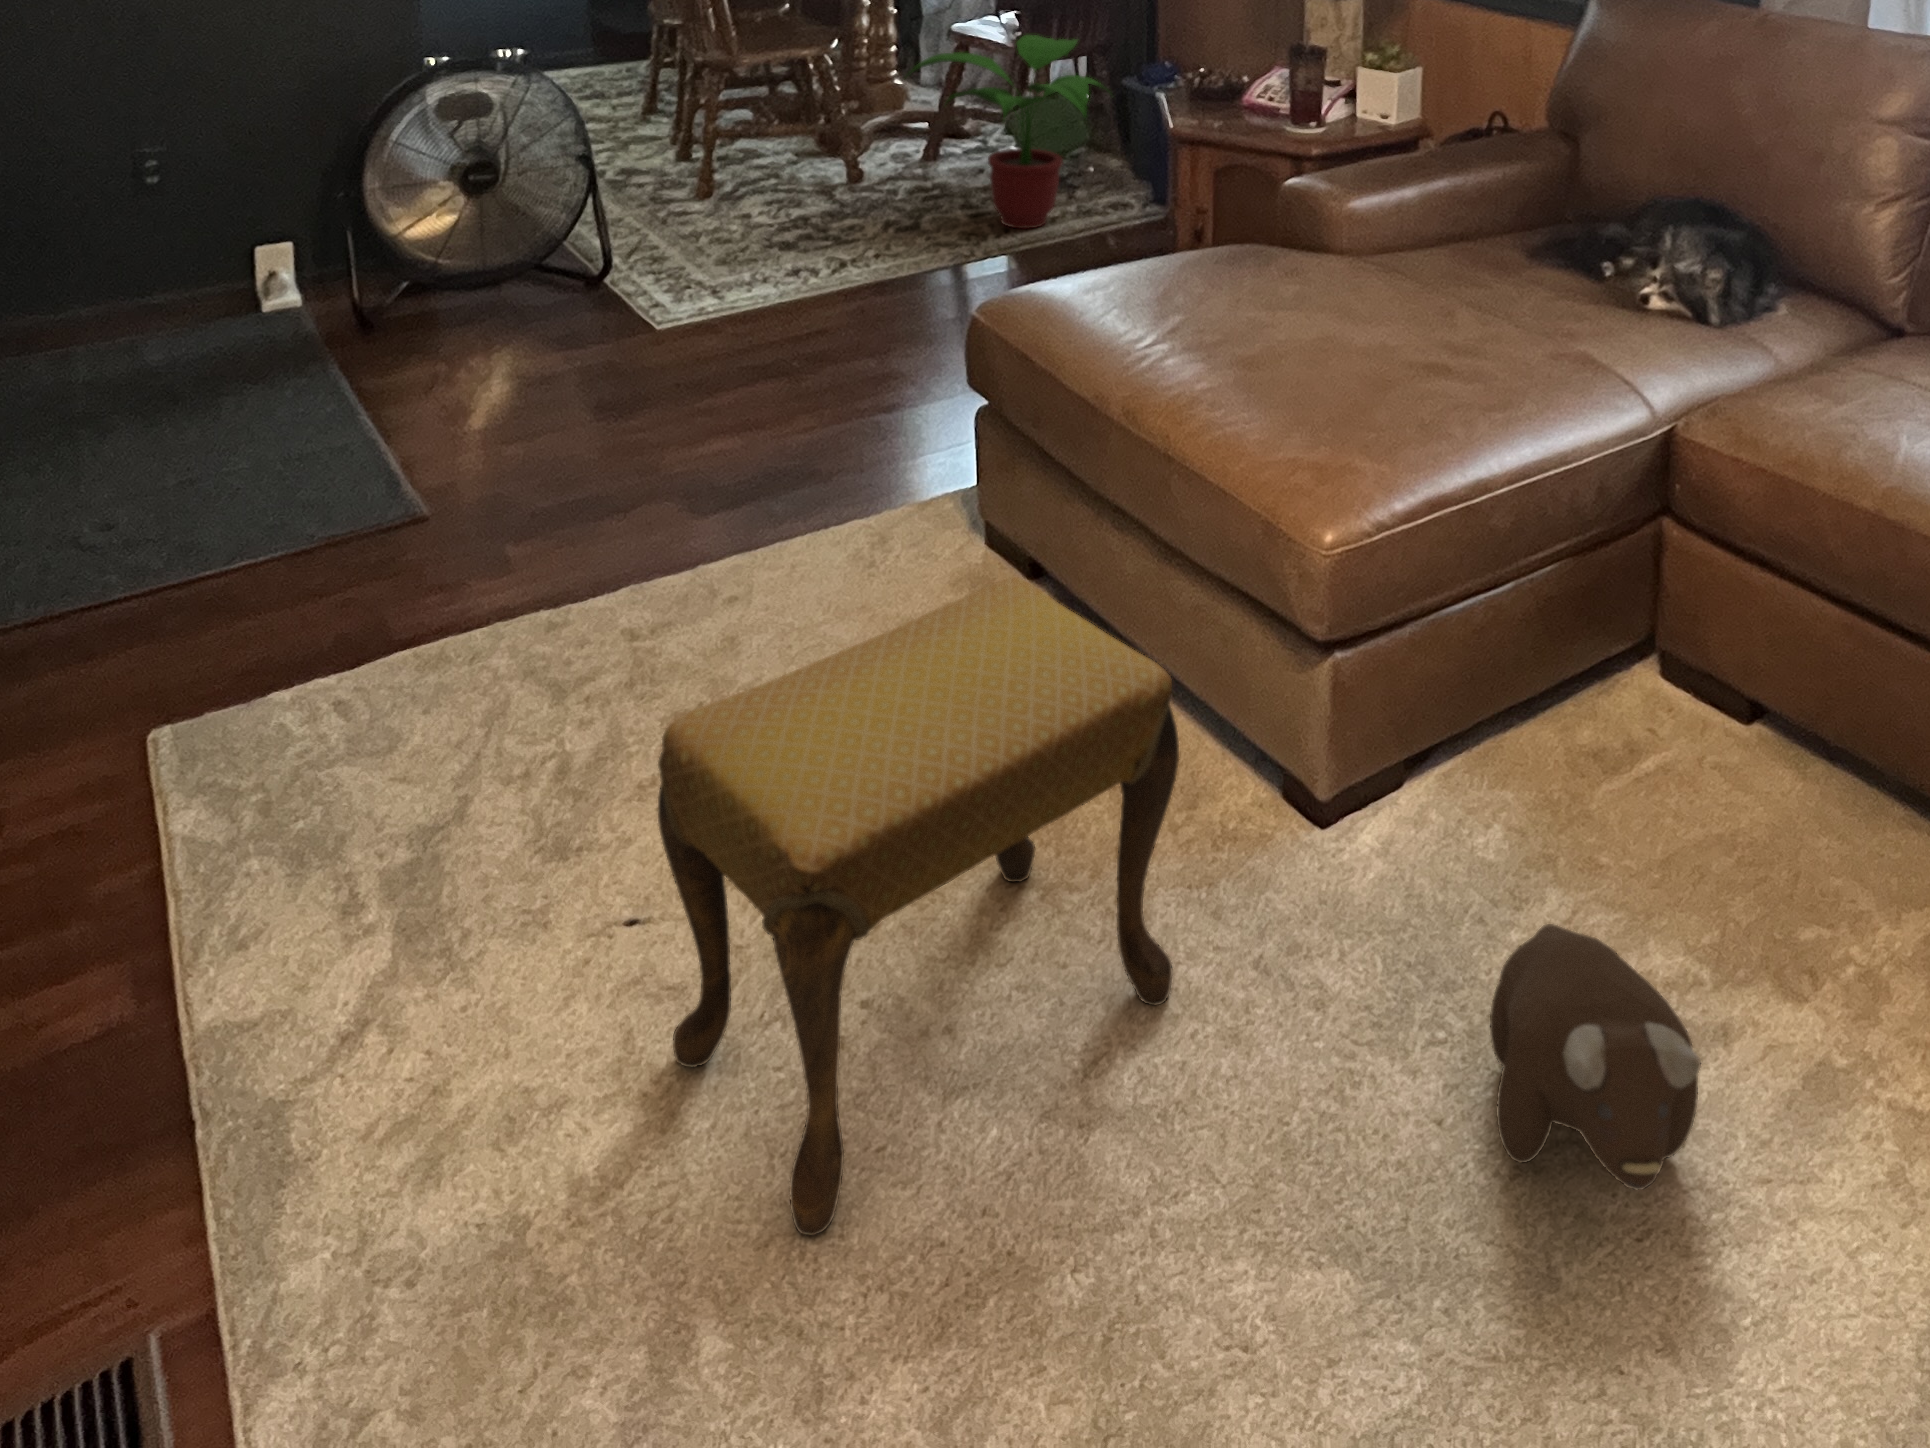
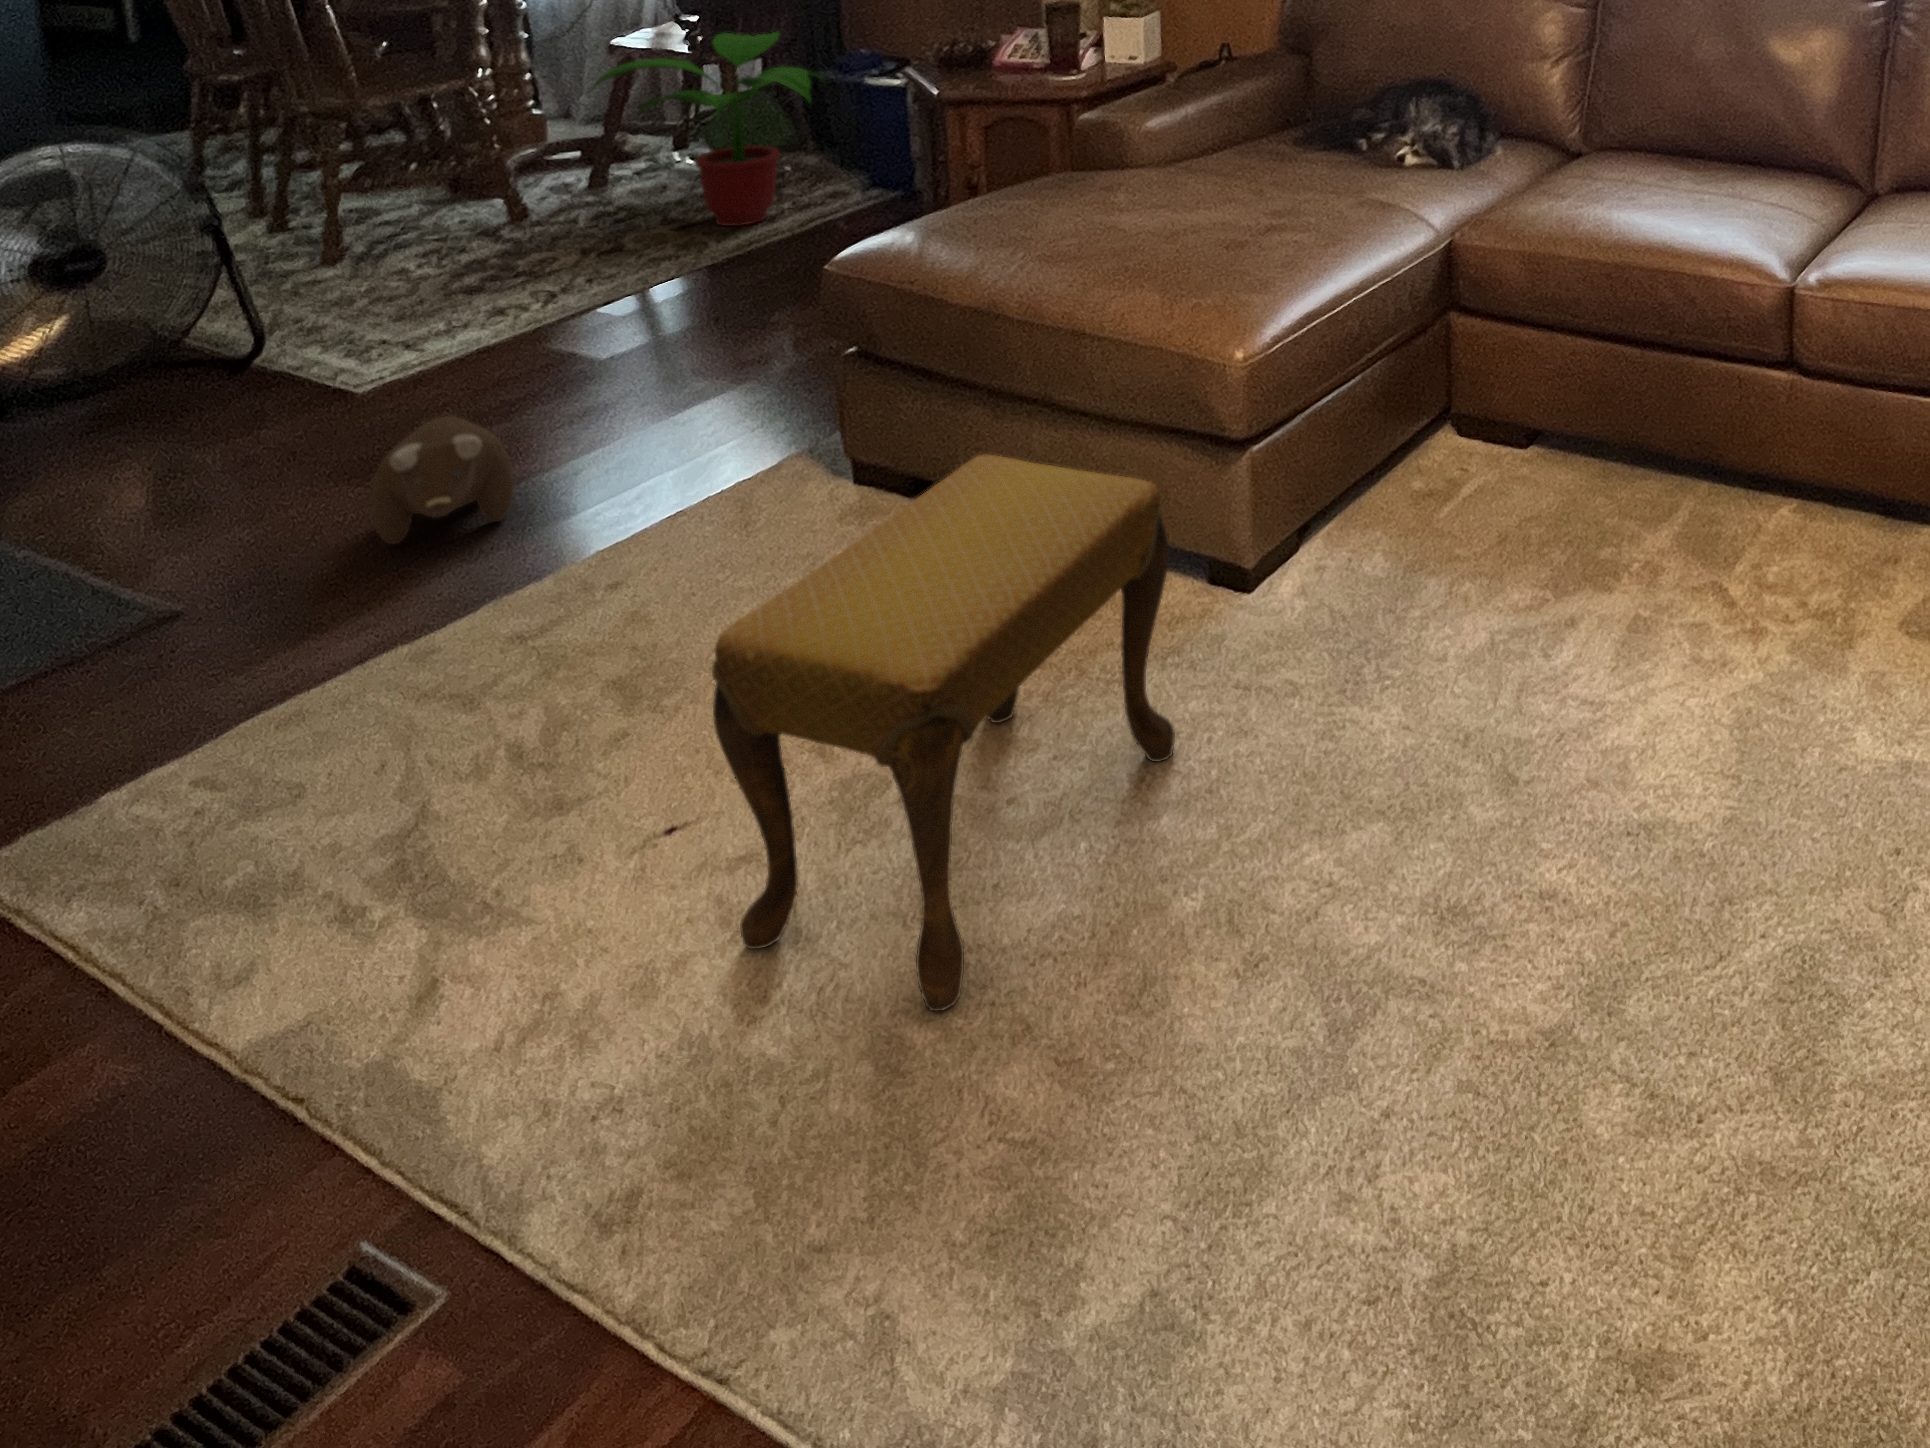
plush toy: present [1490,924,1701,1190] -> present [371,416,514,544]

